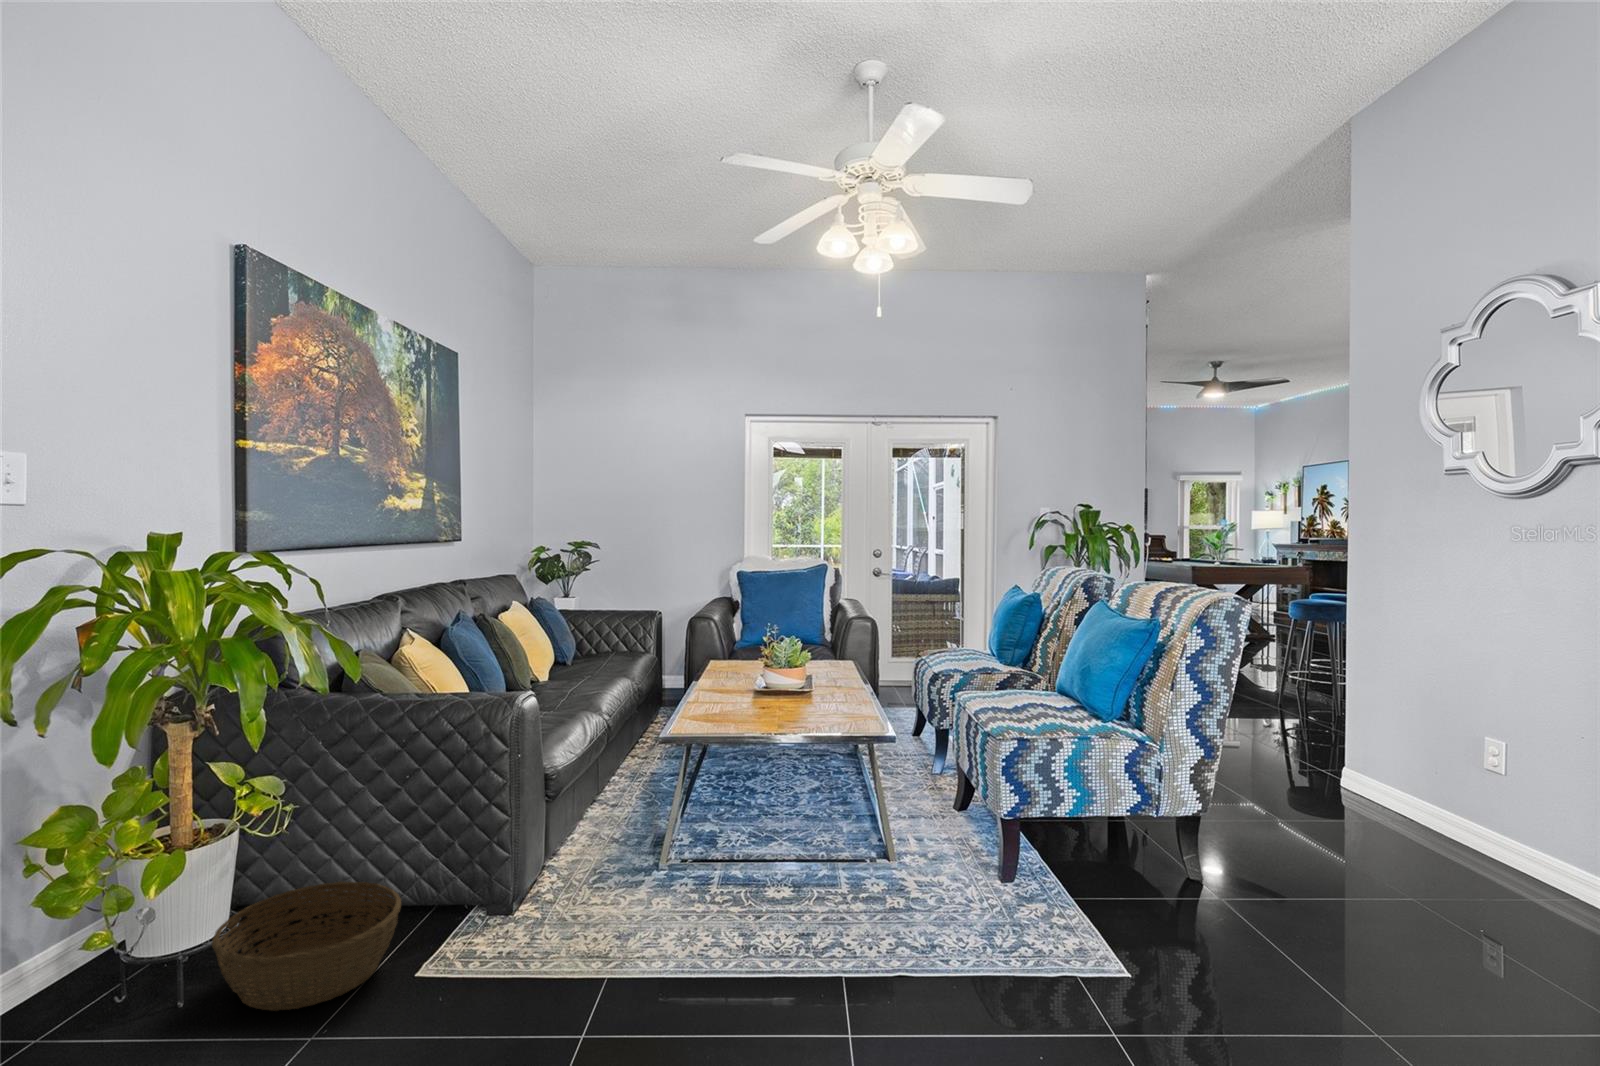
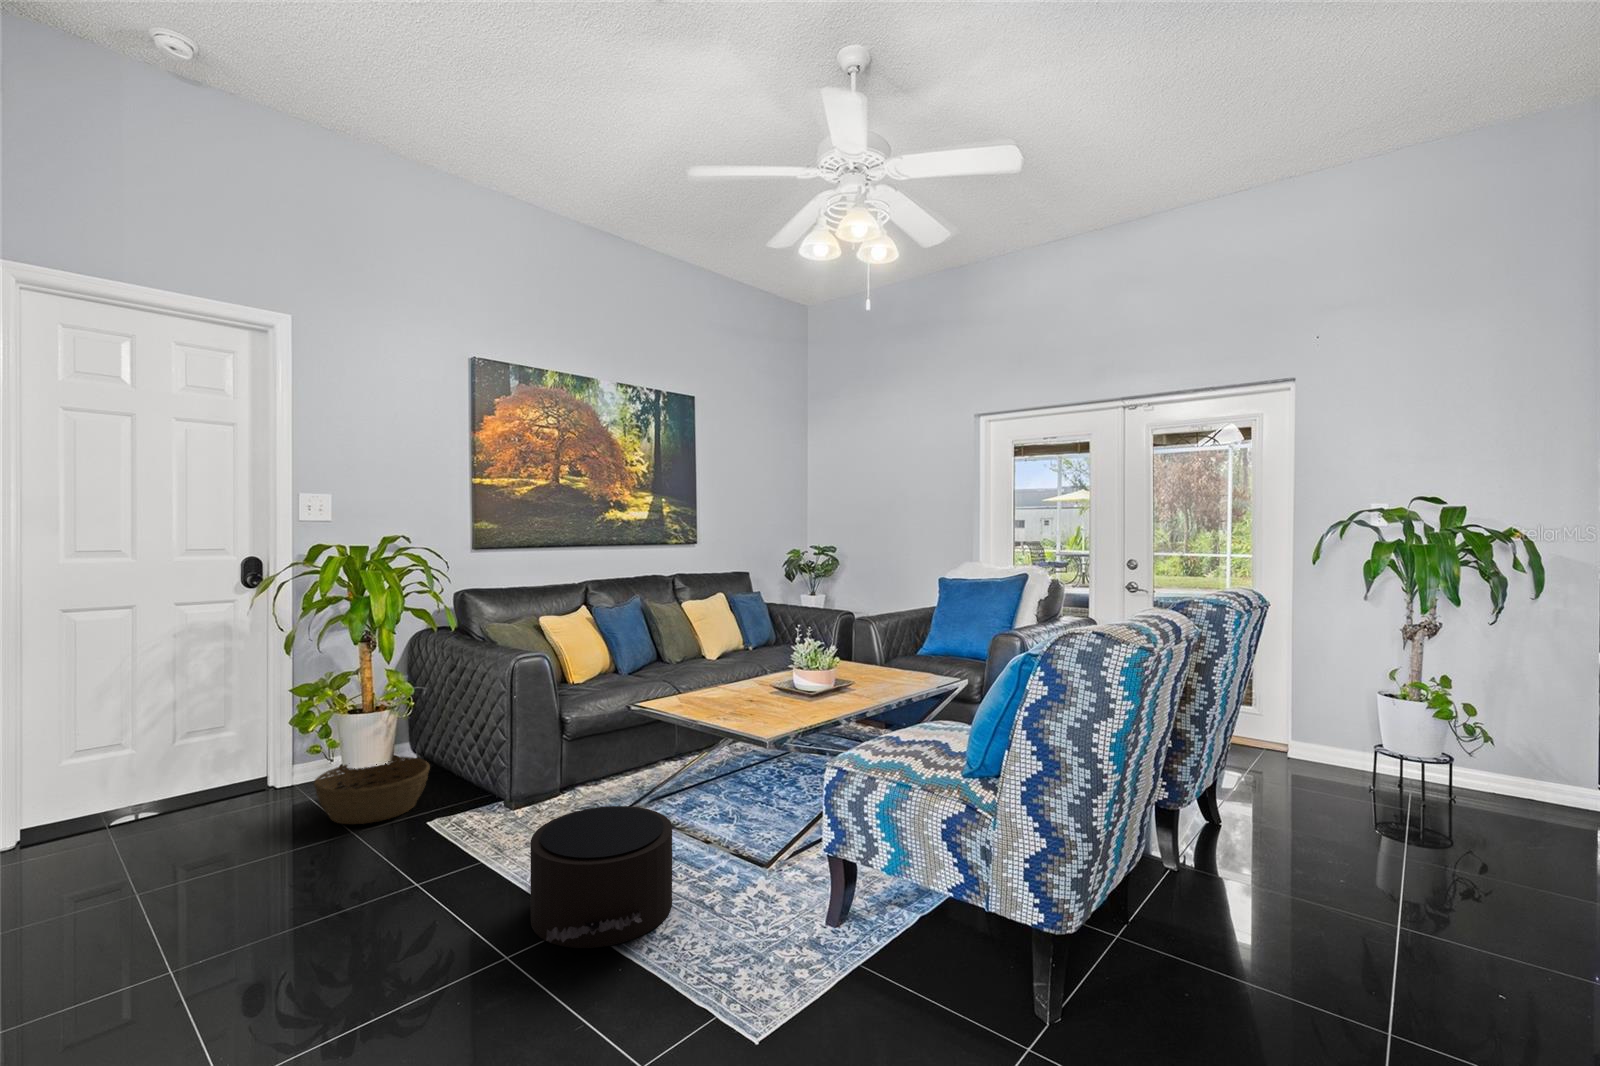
pouf: none [727,832,935,989] -> present [530,806,672,948]

